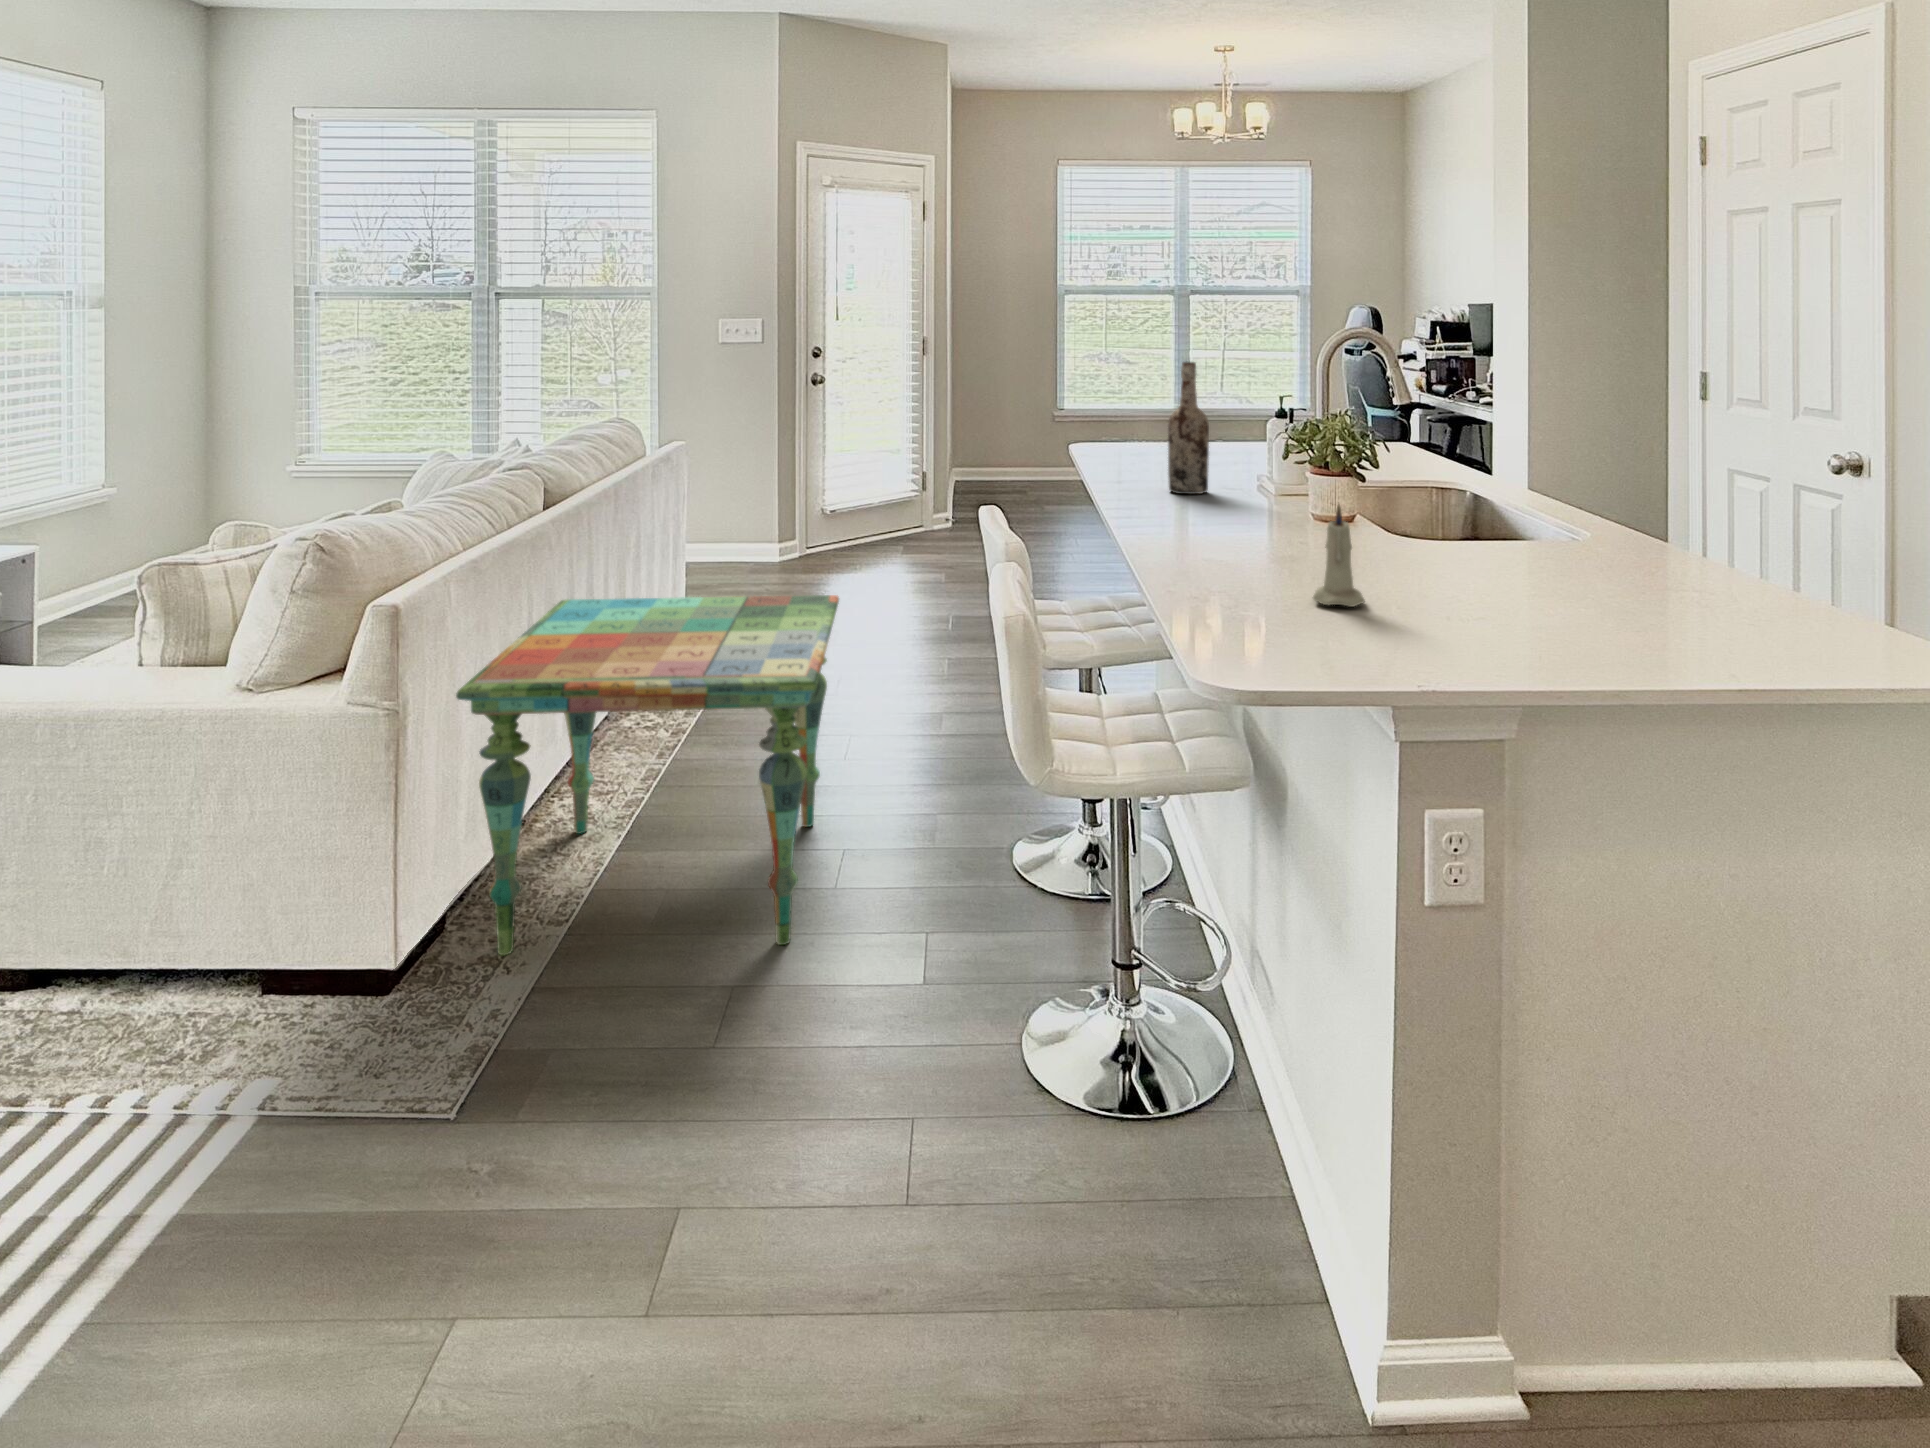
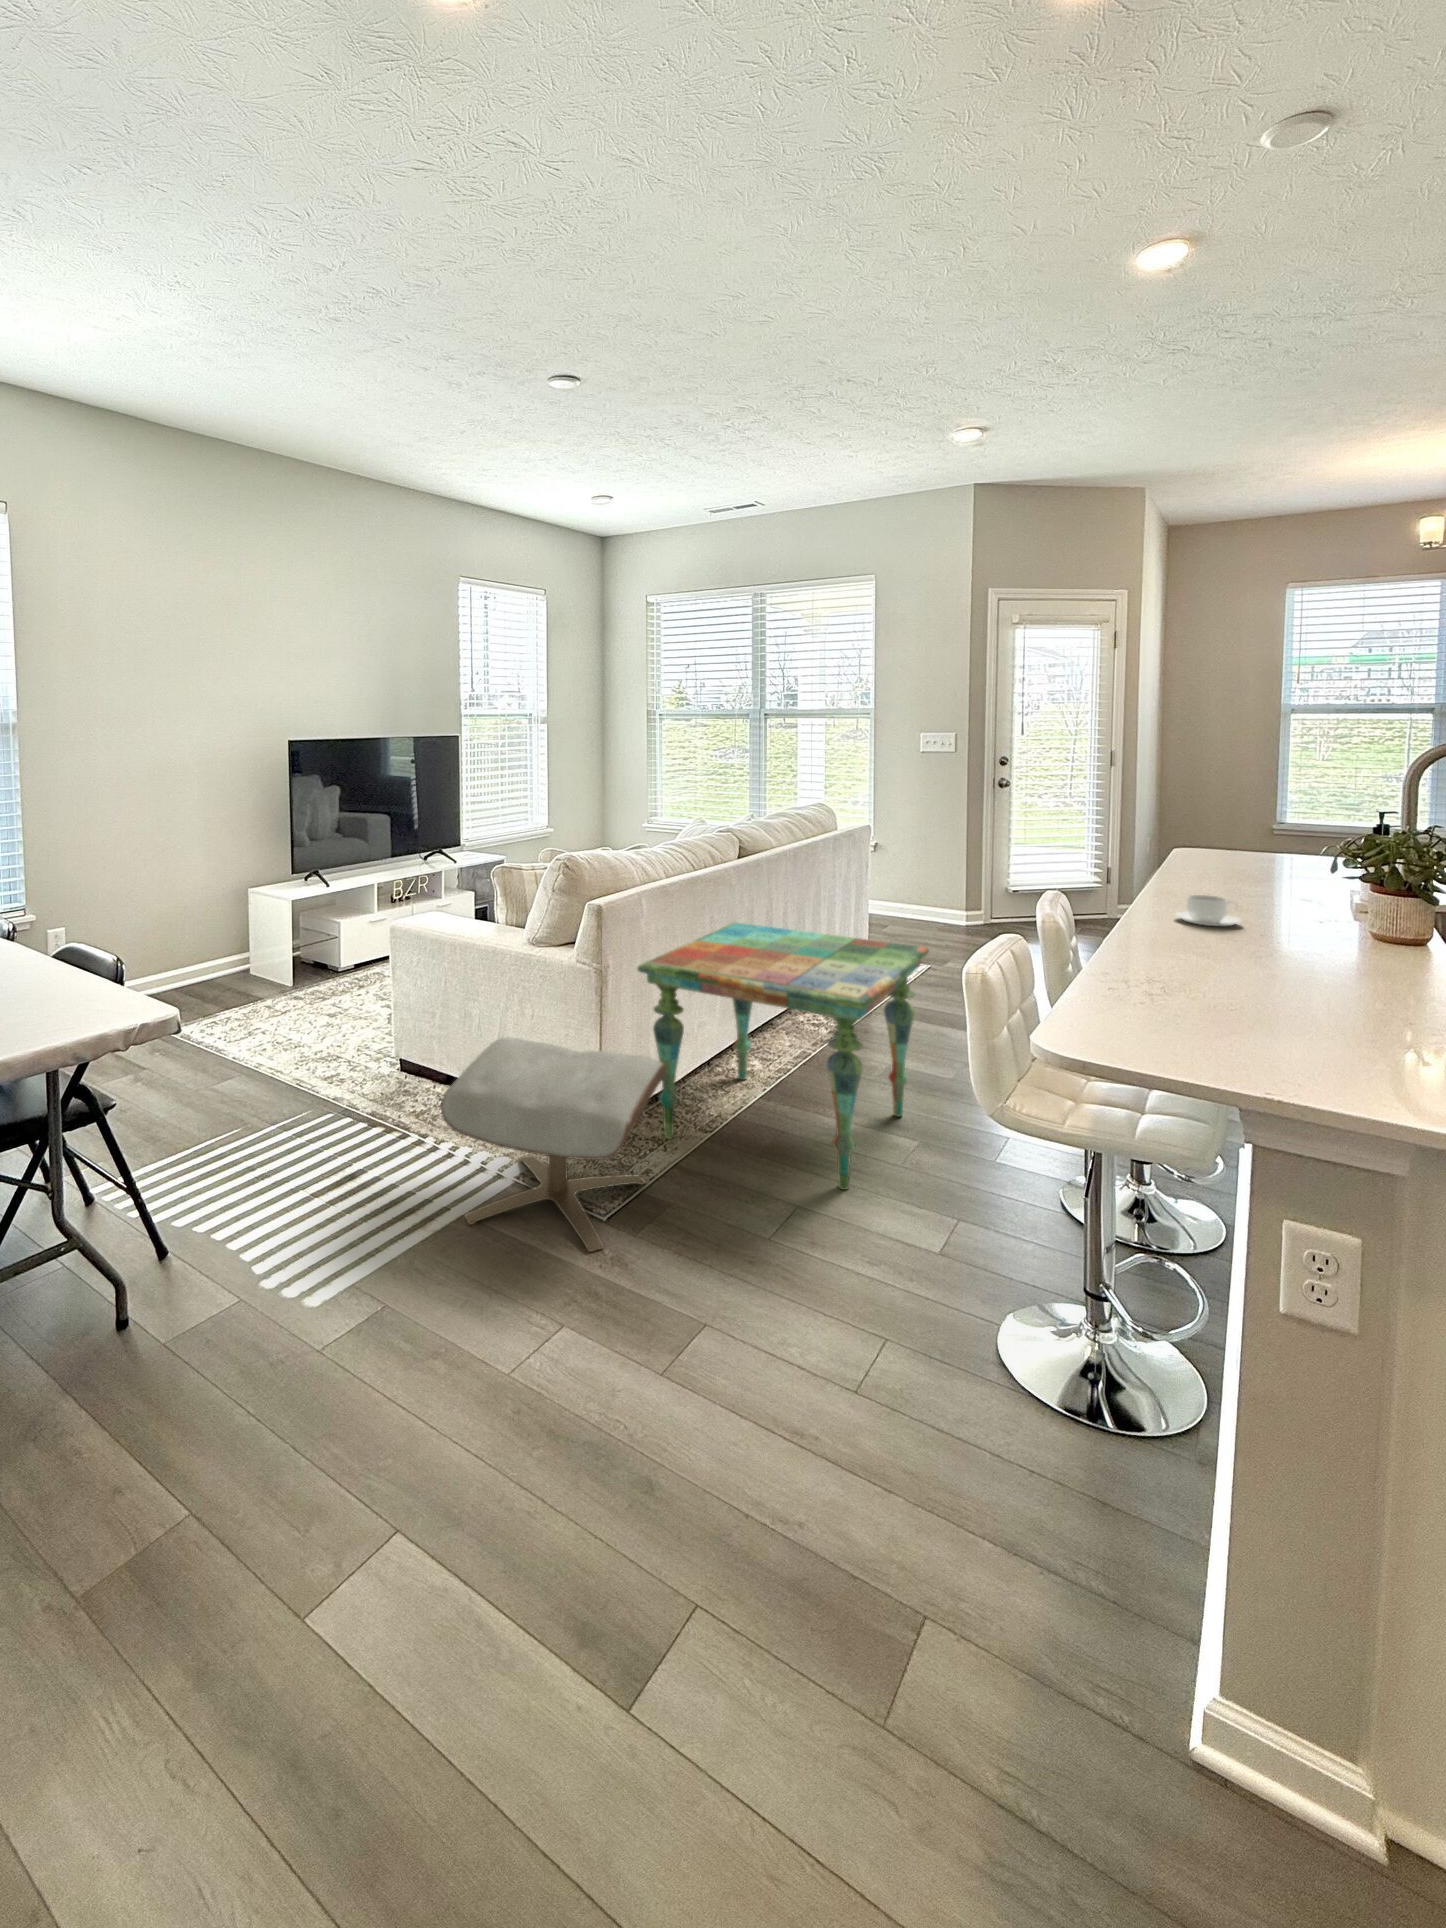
wine bottle: present [1168,362,1209,494] -> none [1229,773,1279,900]
coffee cup: none [1156,494,1216,526] -> present [1176,895,1241,926]
candle: present [1313,505,1365,607] -> none [1249,911,1315,1016]
ottoman: none [128,830,537,1228] -> present [441,1037,666,1252]

